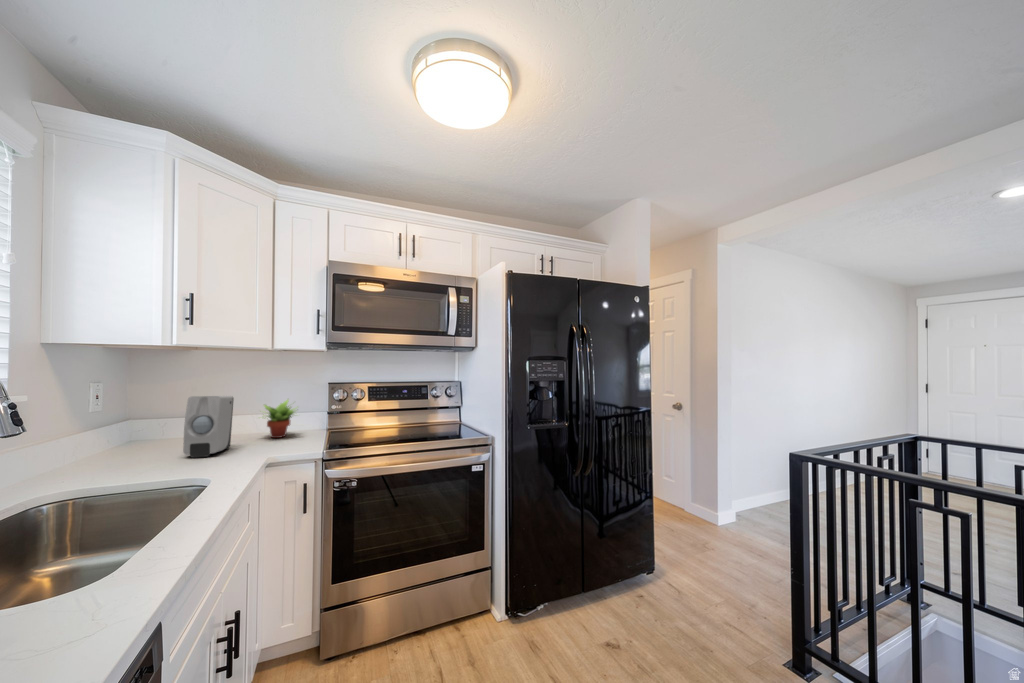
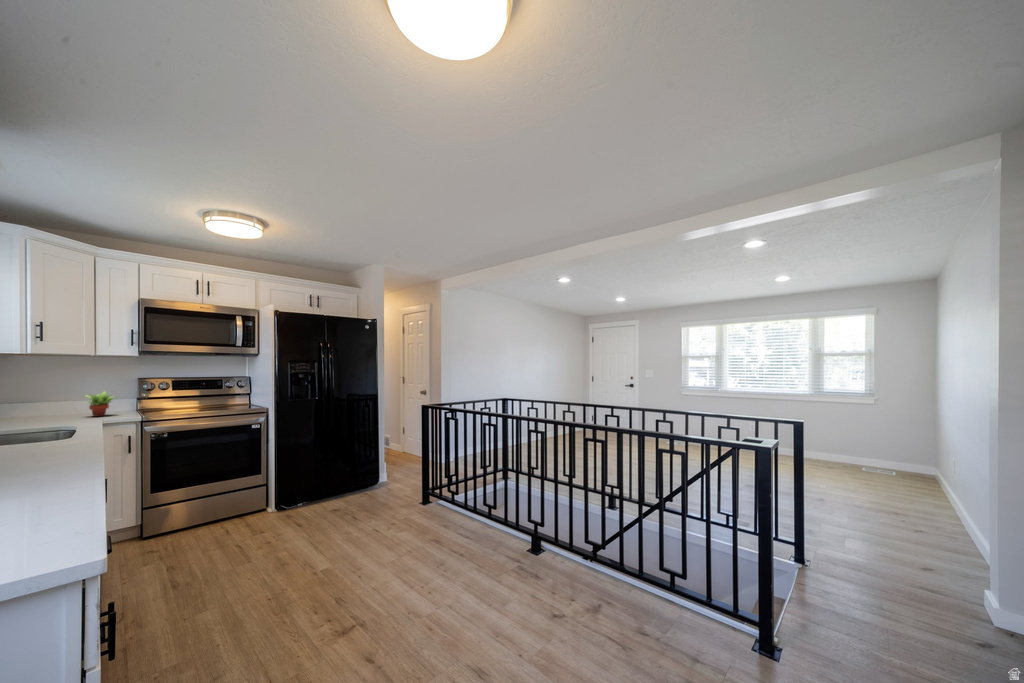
soap dispenser: present [183,396,234,458] -> none [36,386,68,425]

